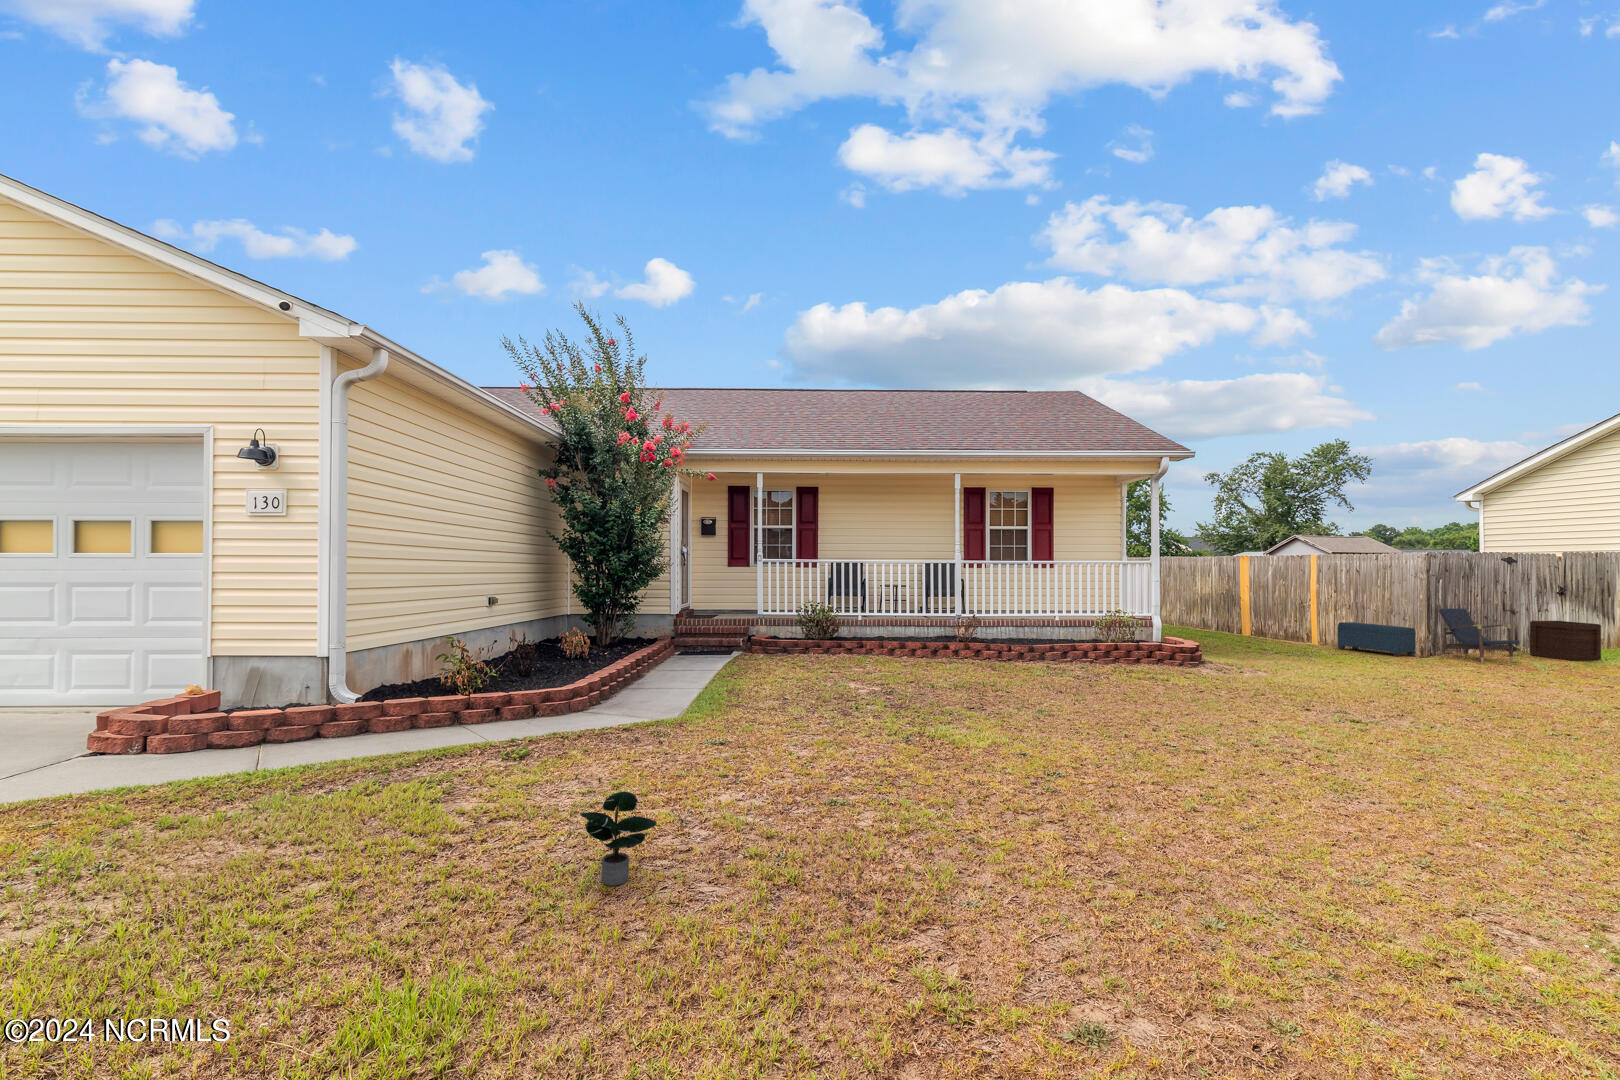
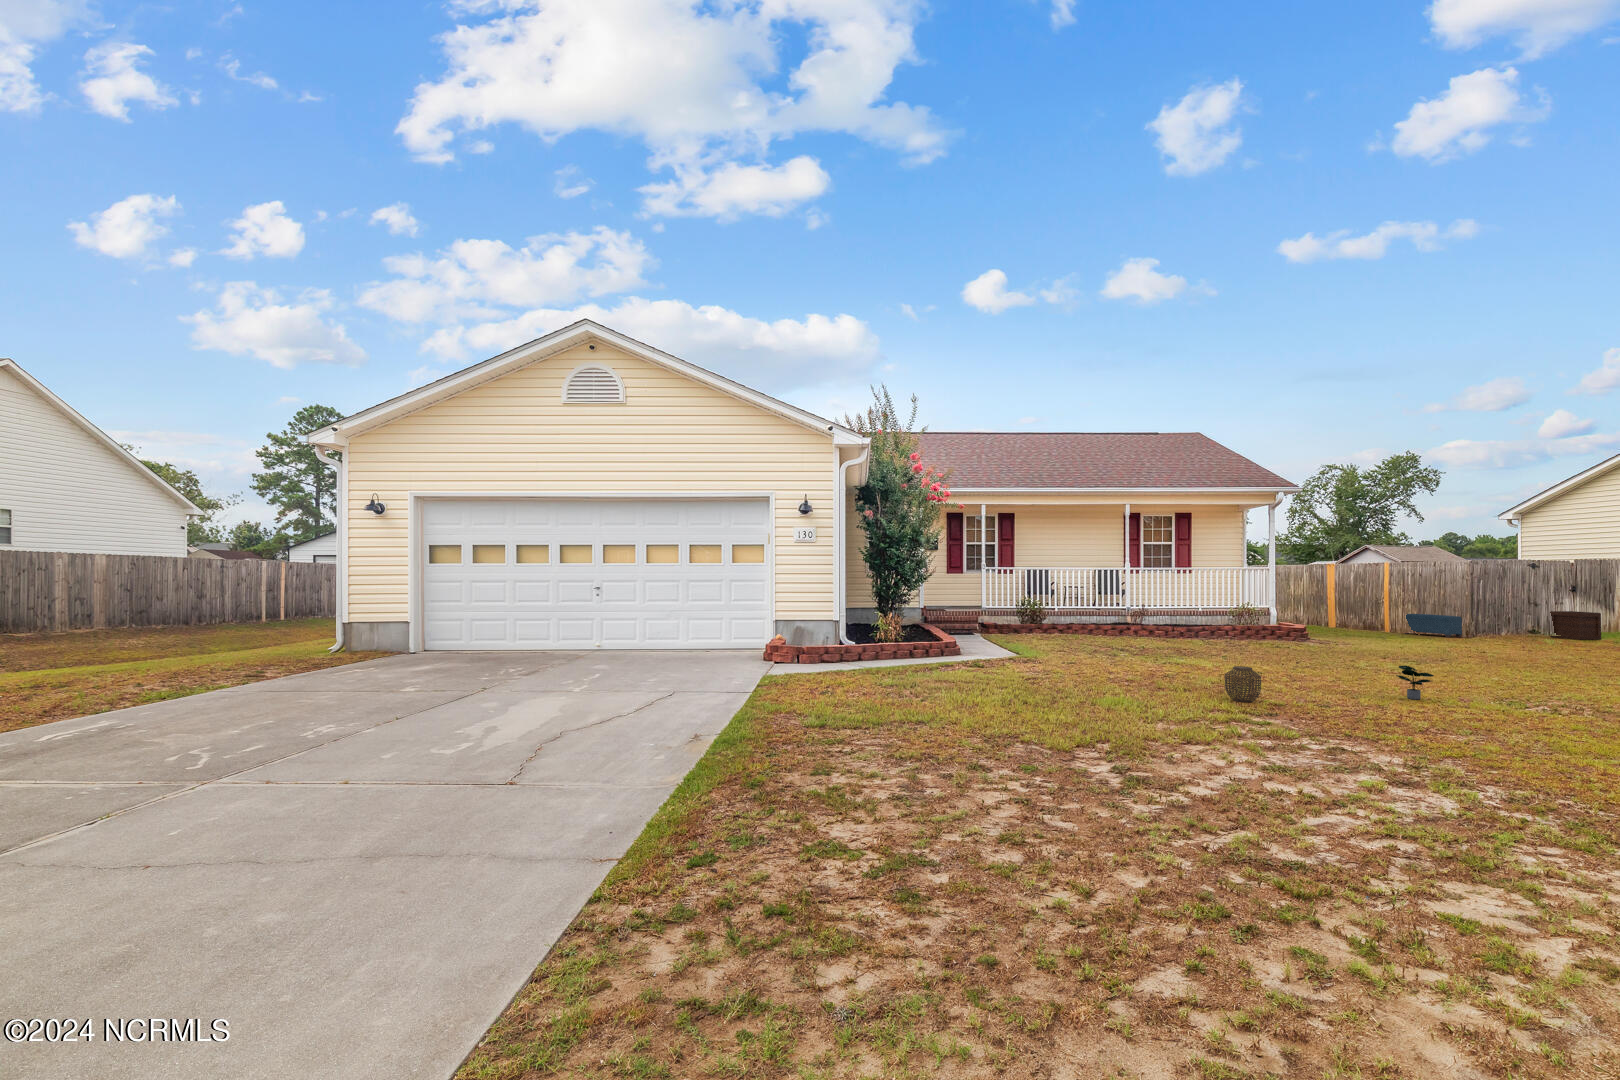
lounge chair: present [1439,608,1519,663] -> none [1479,602,1537,641]
potted plant: present [580,792,657,886] -> present [1397,665,1434,700]
woven basket: none [806,891,910,1029] -> present [1225,666,1261,702]

